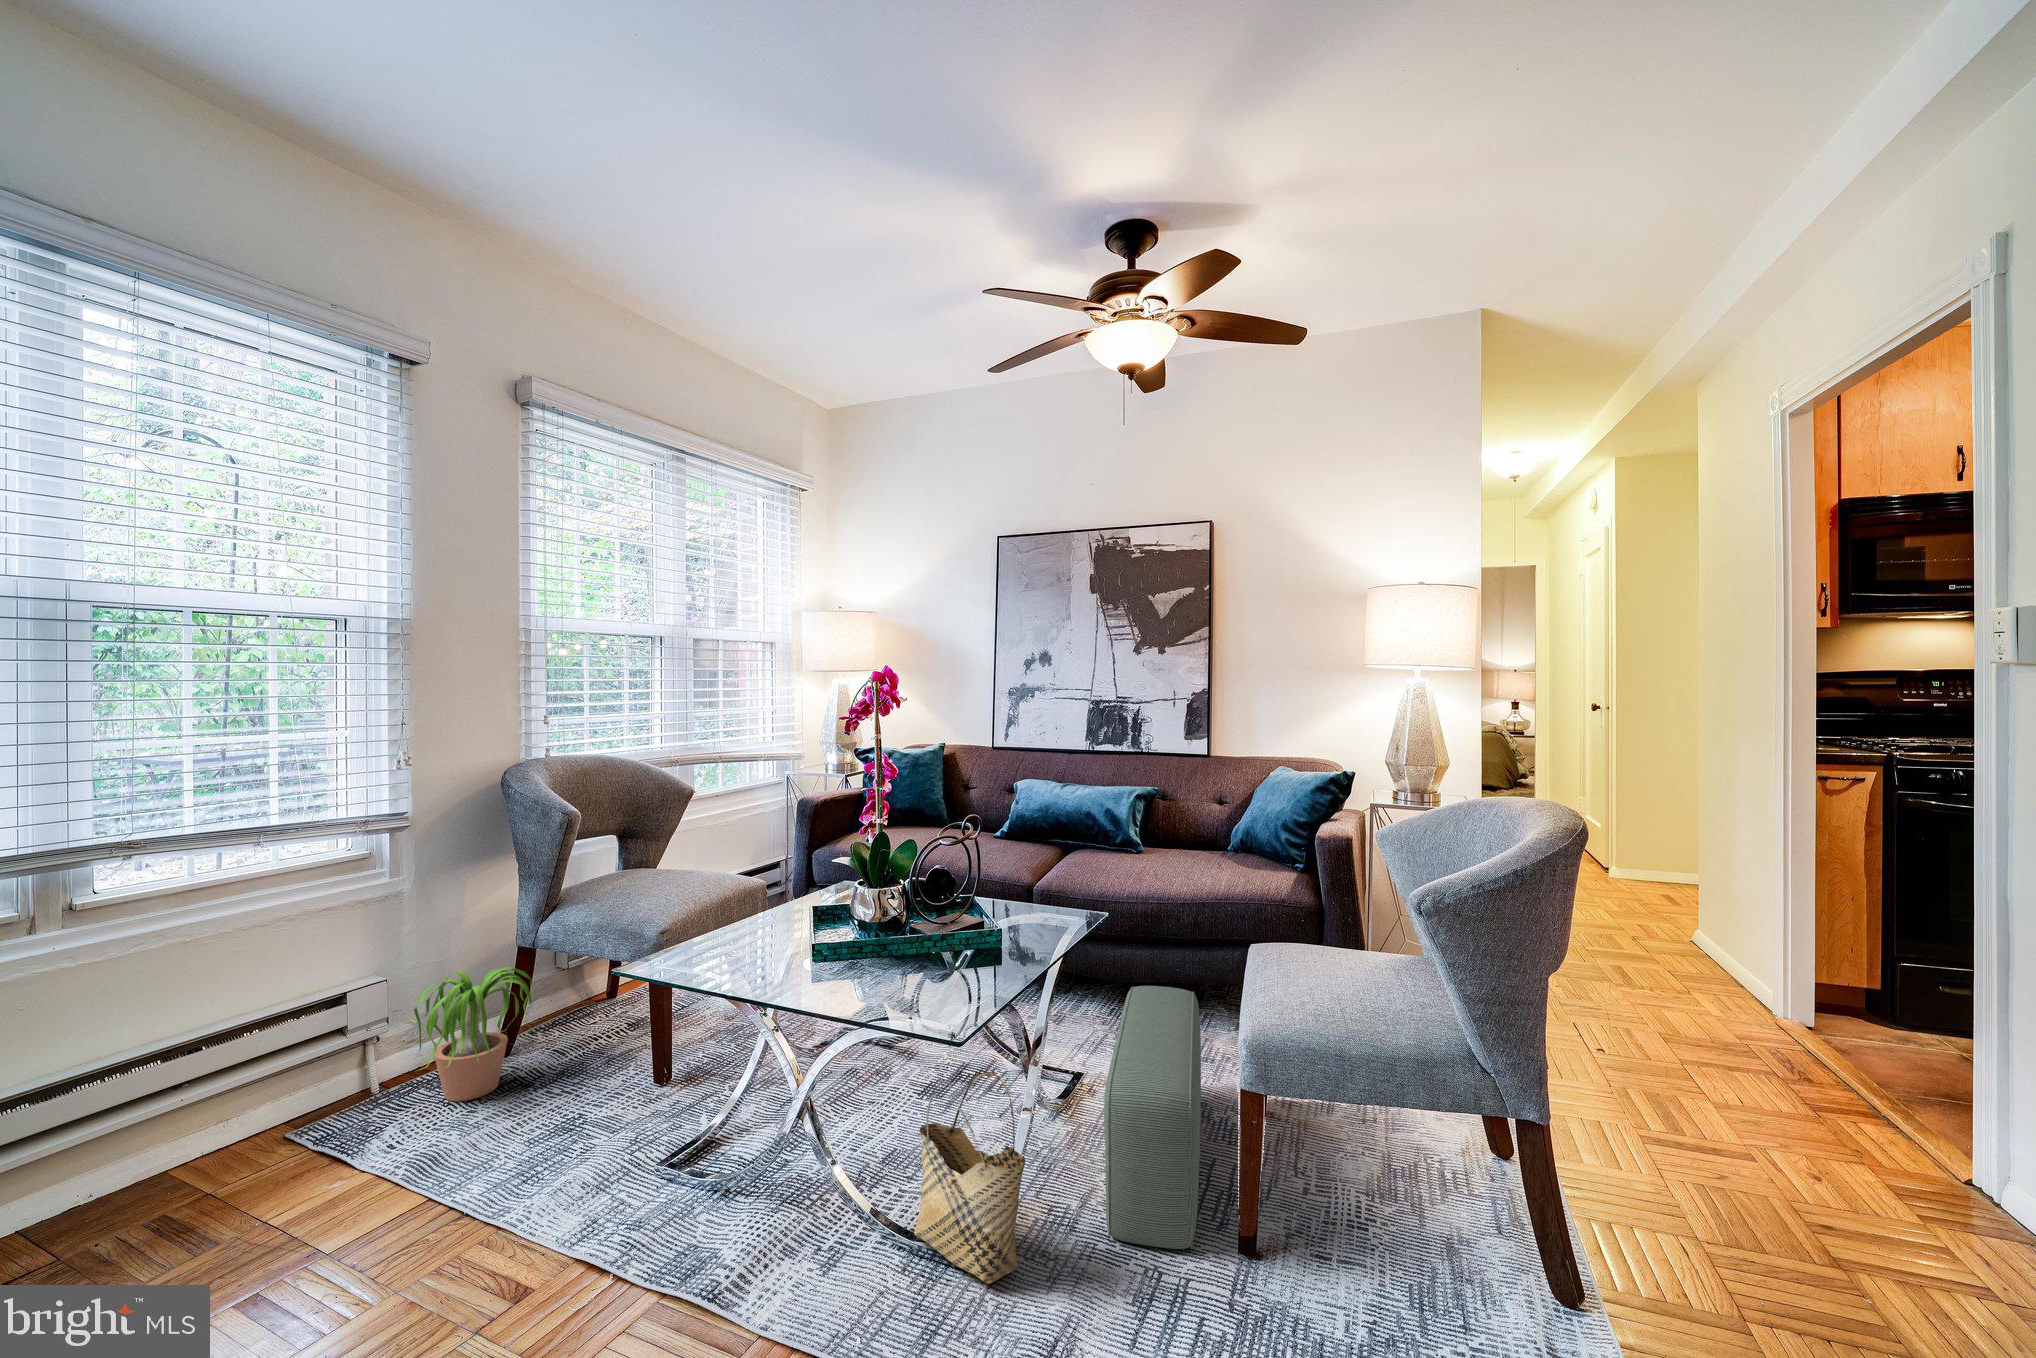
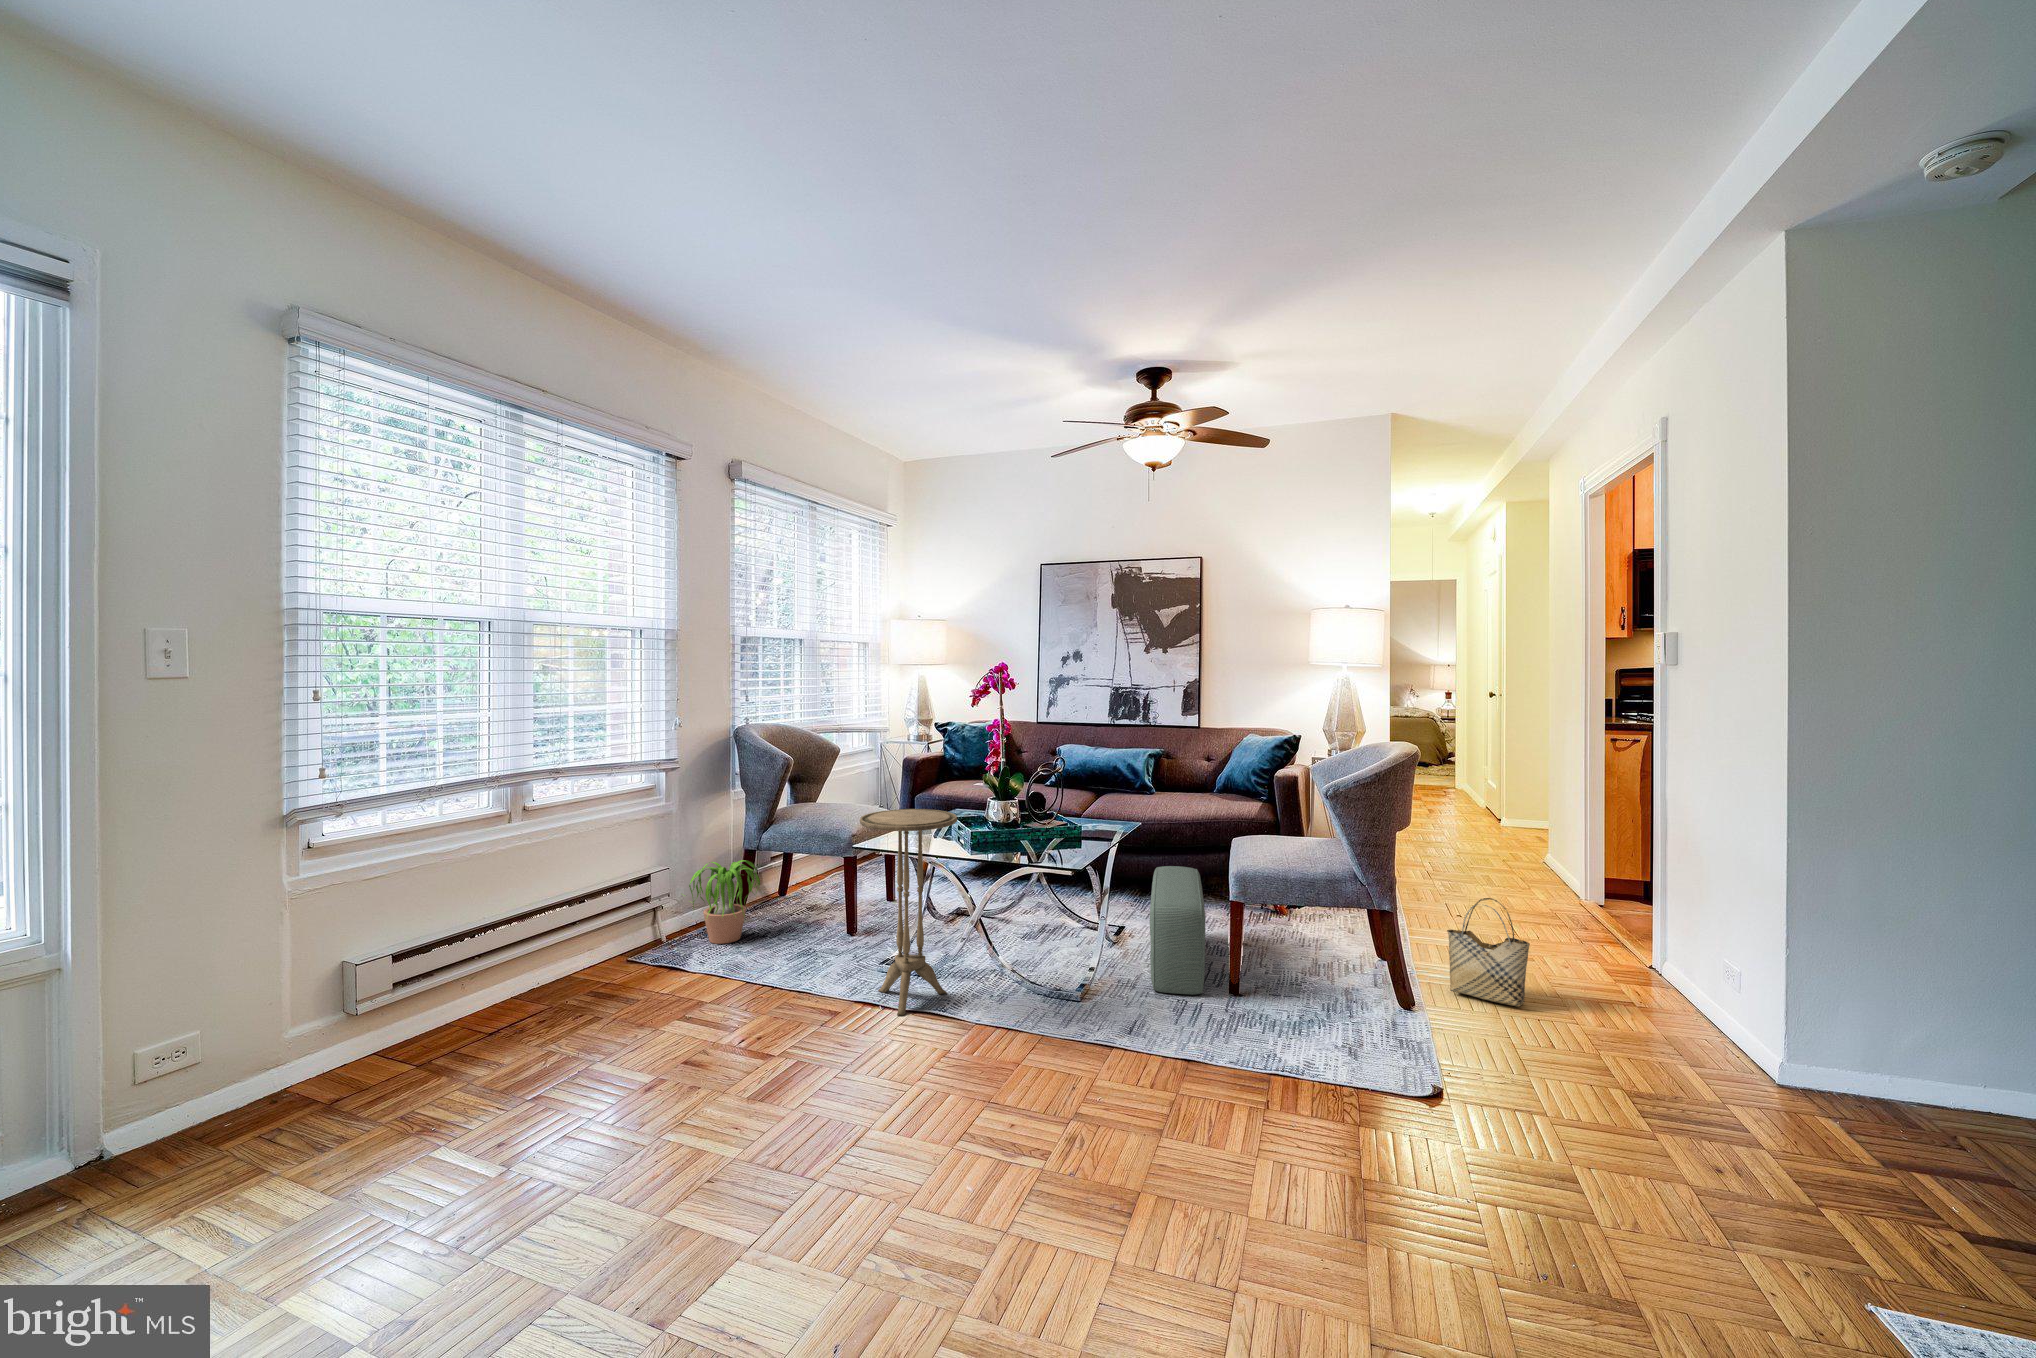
side table: none [587,913,768,1304] -> present [860,809,957,1016]
woven basket: present [914,1072,1025,1284] -> present [1447,898,1530,1006]

